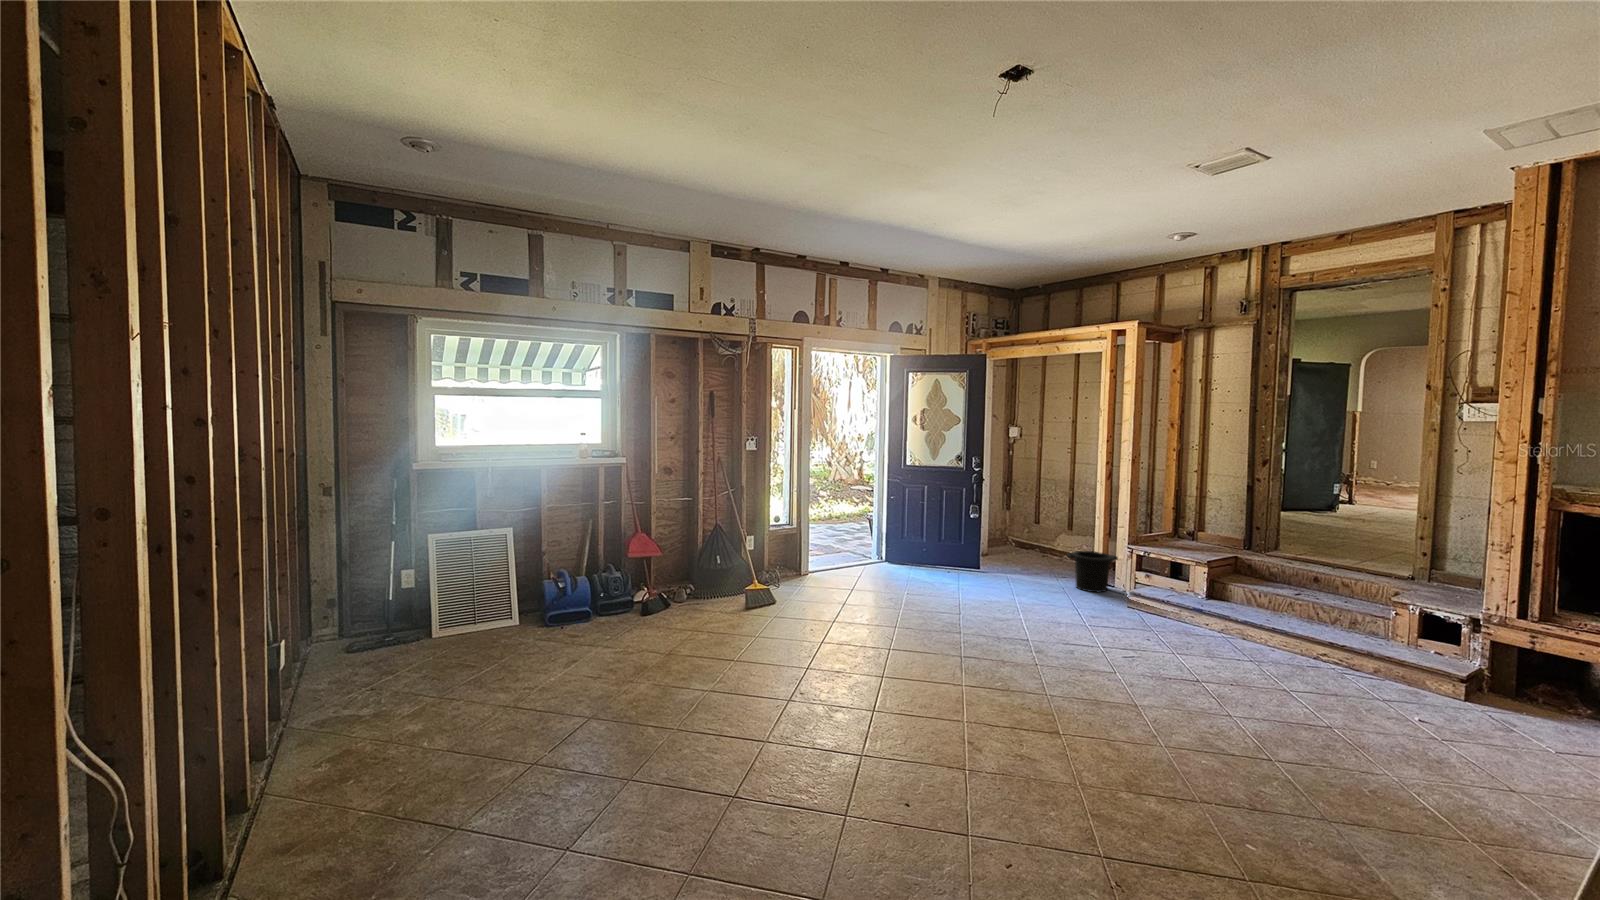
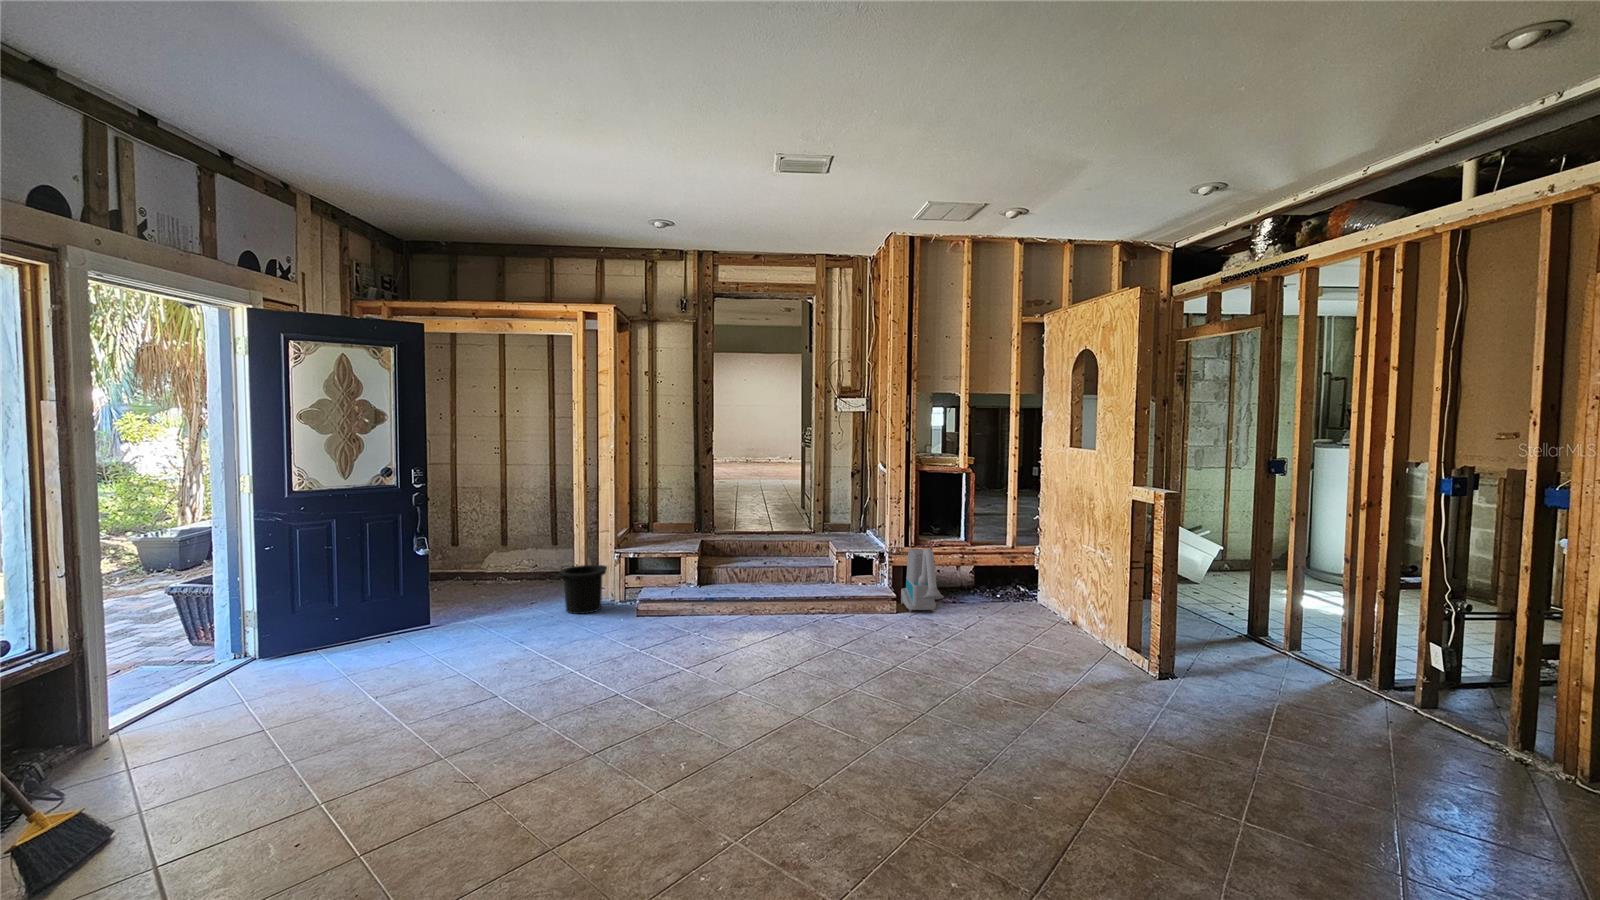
vacuum cleaner: none [1476,619,1556,716] -> present [901,548,944,612]

